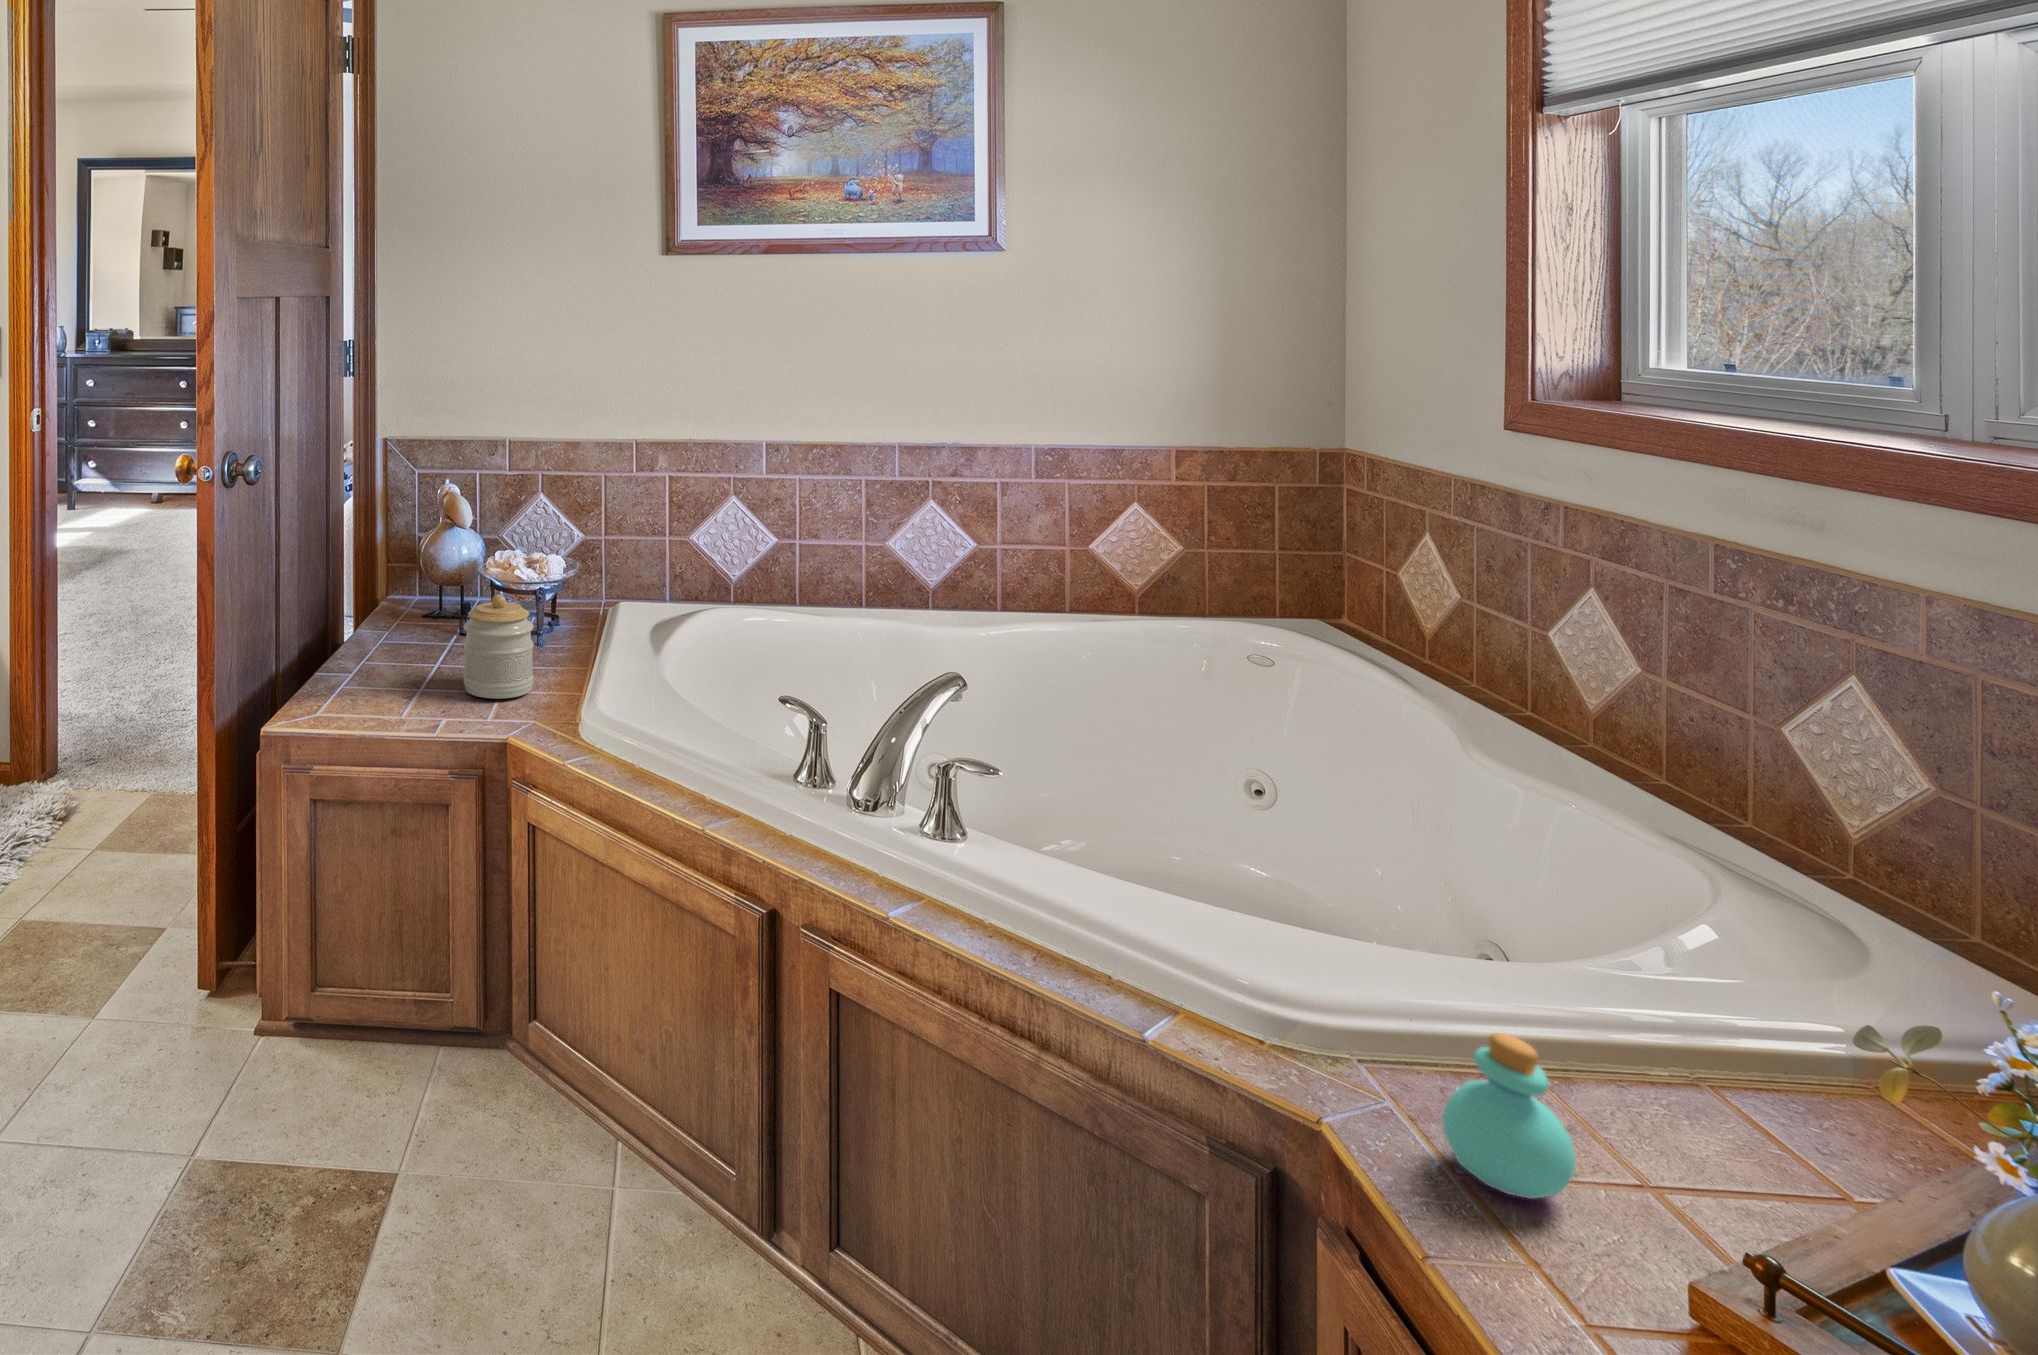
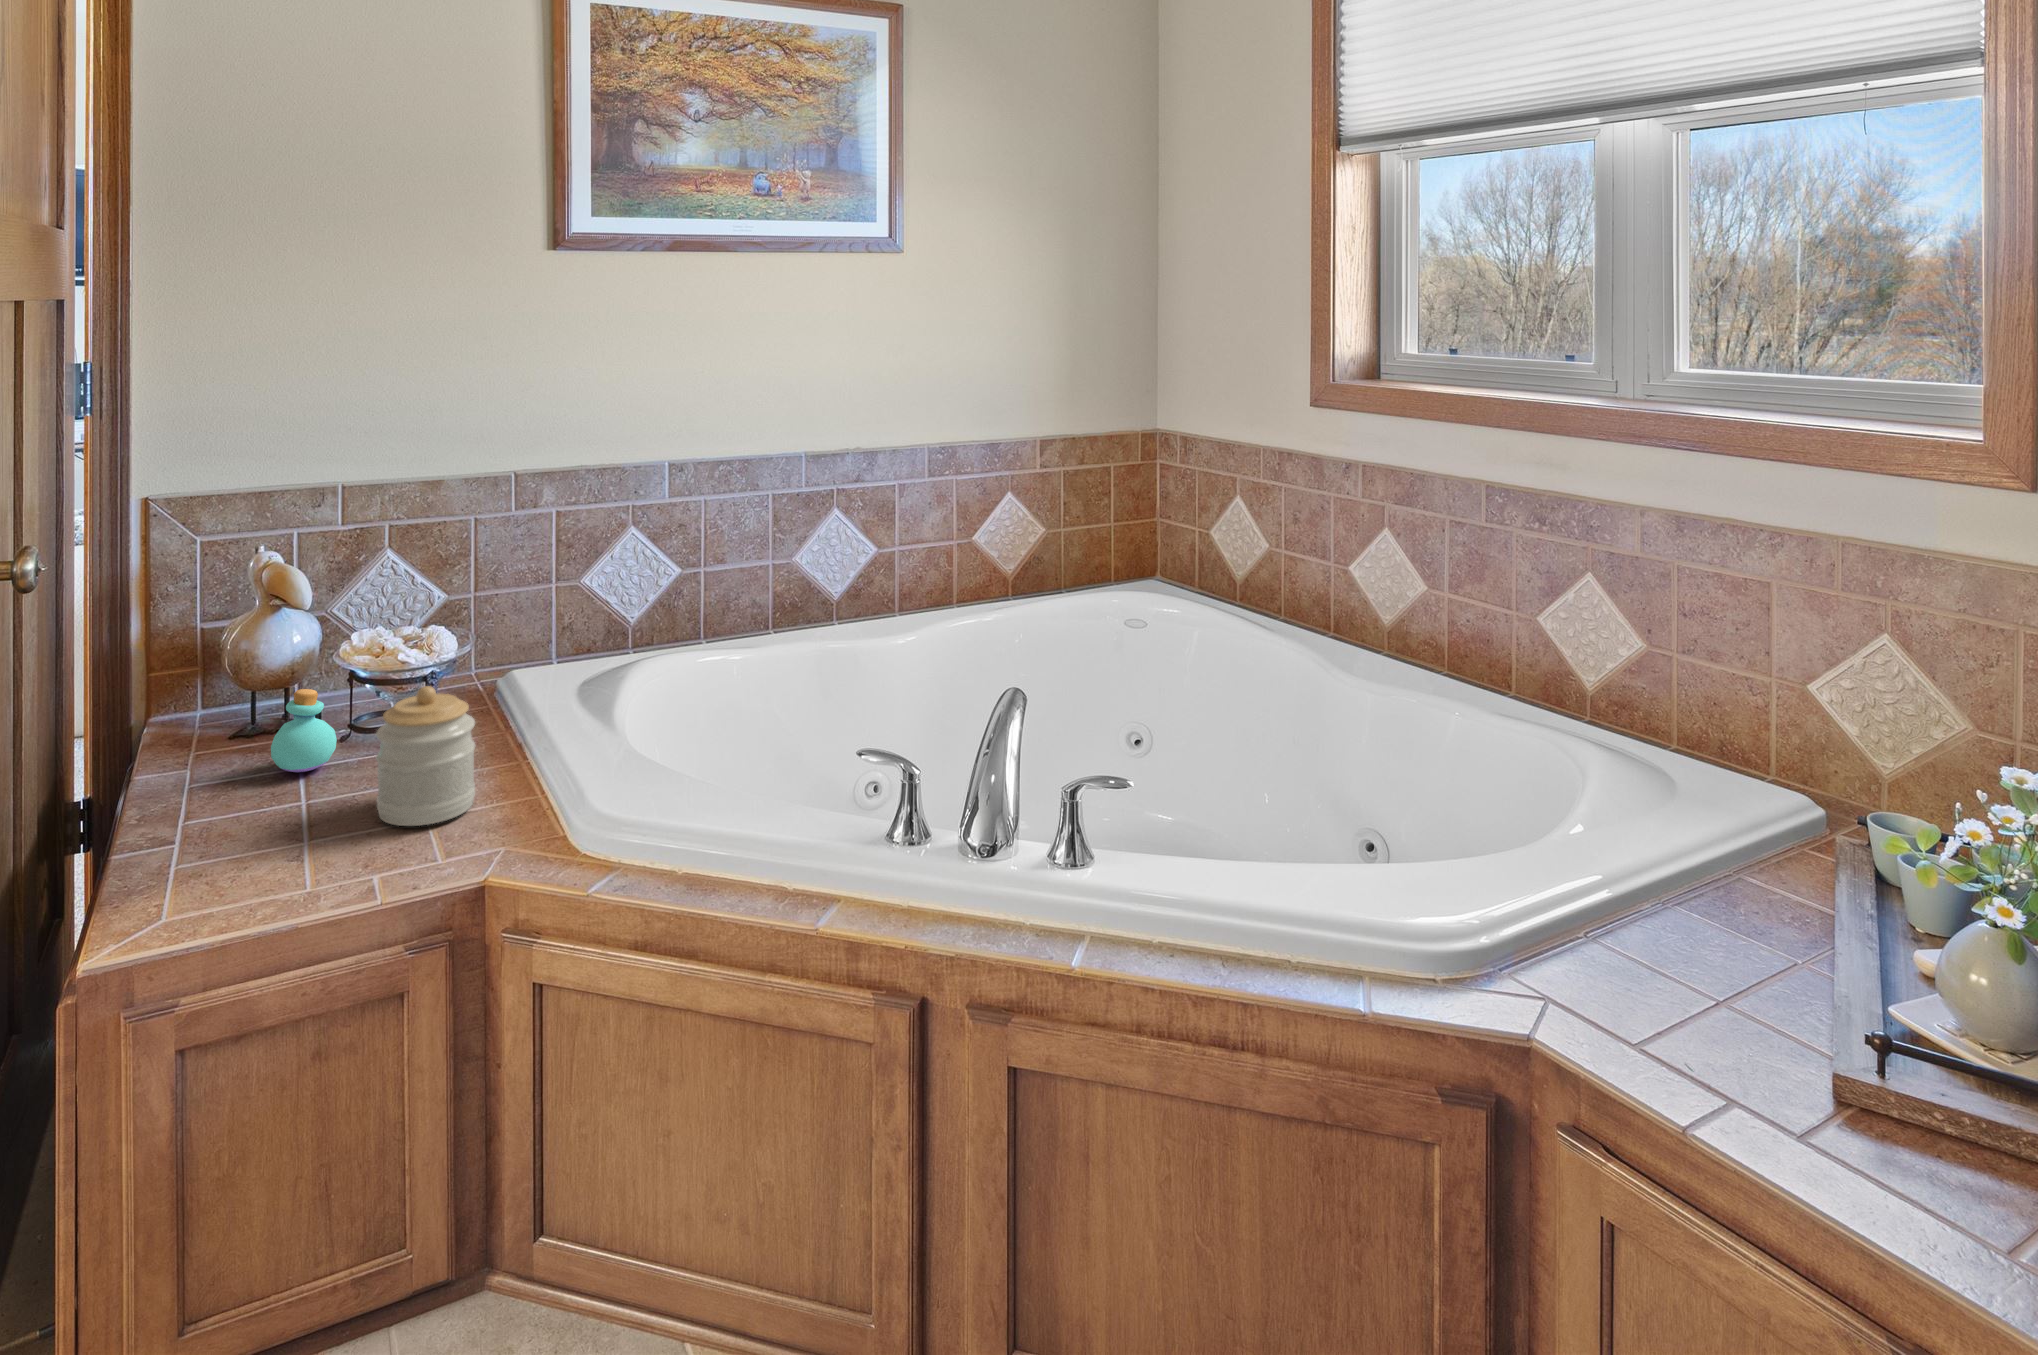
perfume bottle: present [1442,1033,1576,1198] -> present [271,689,337,772]

